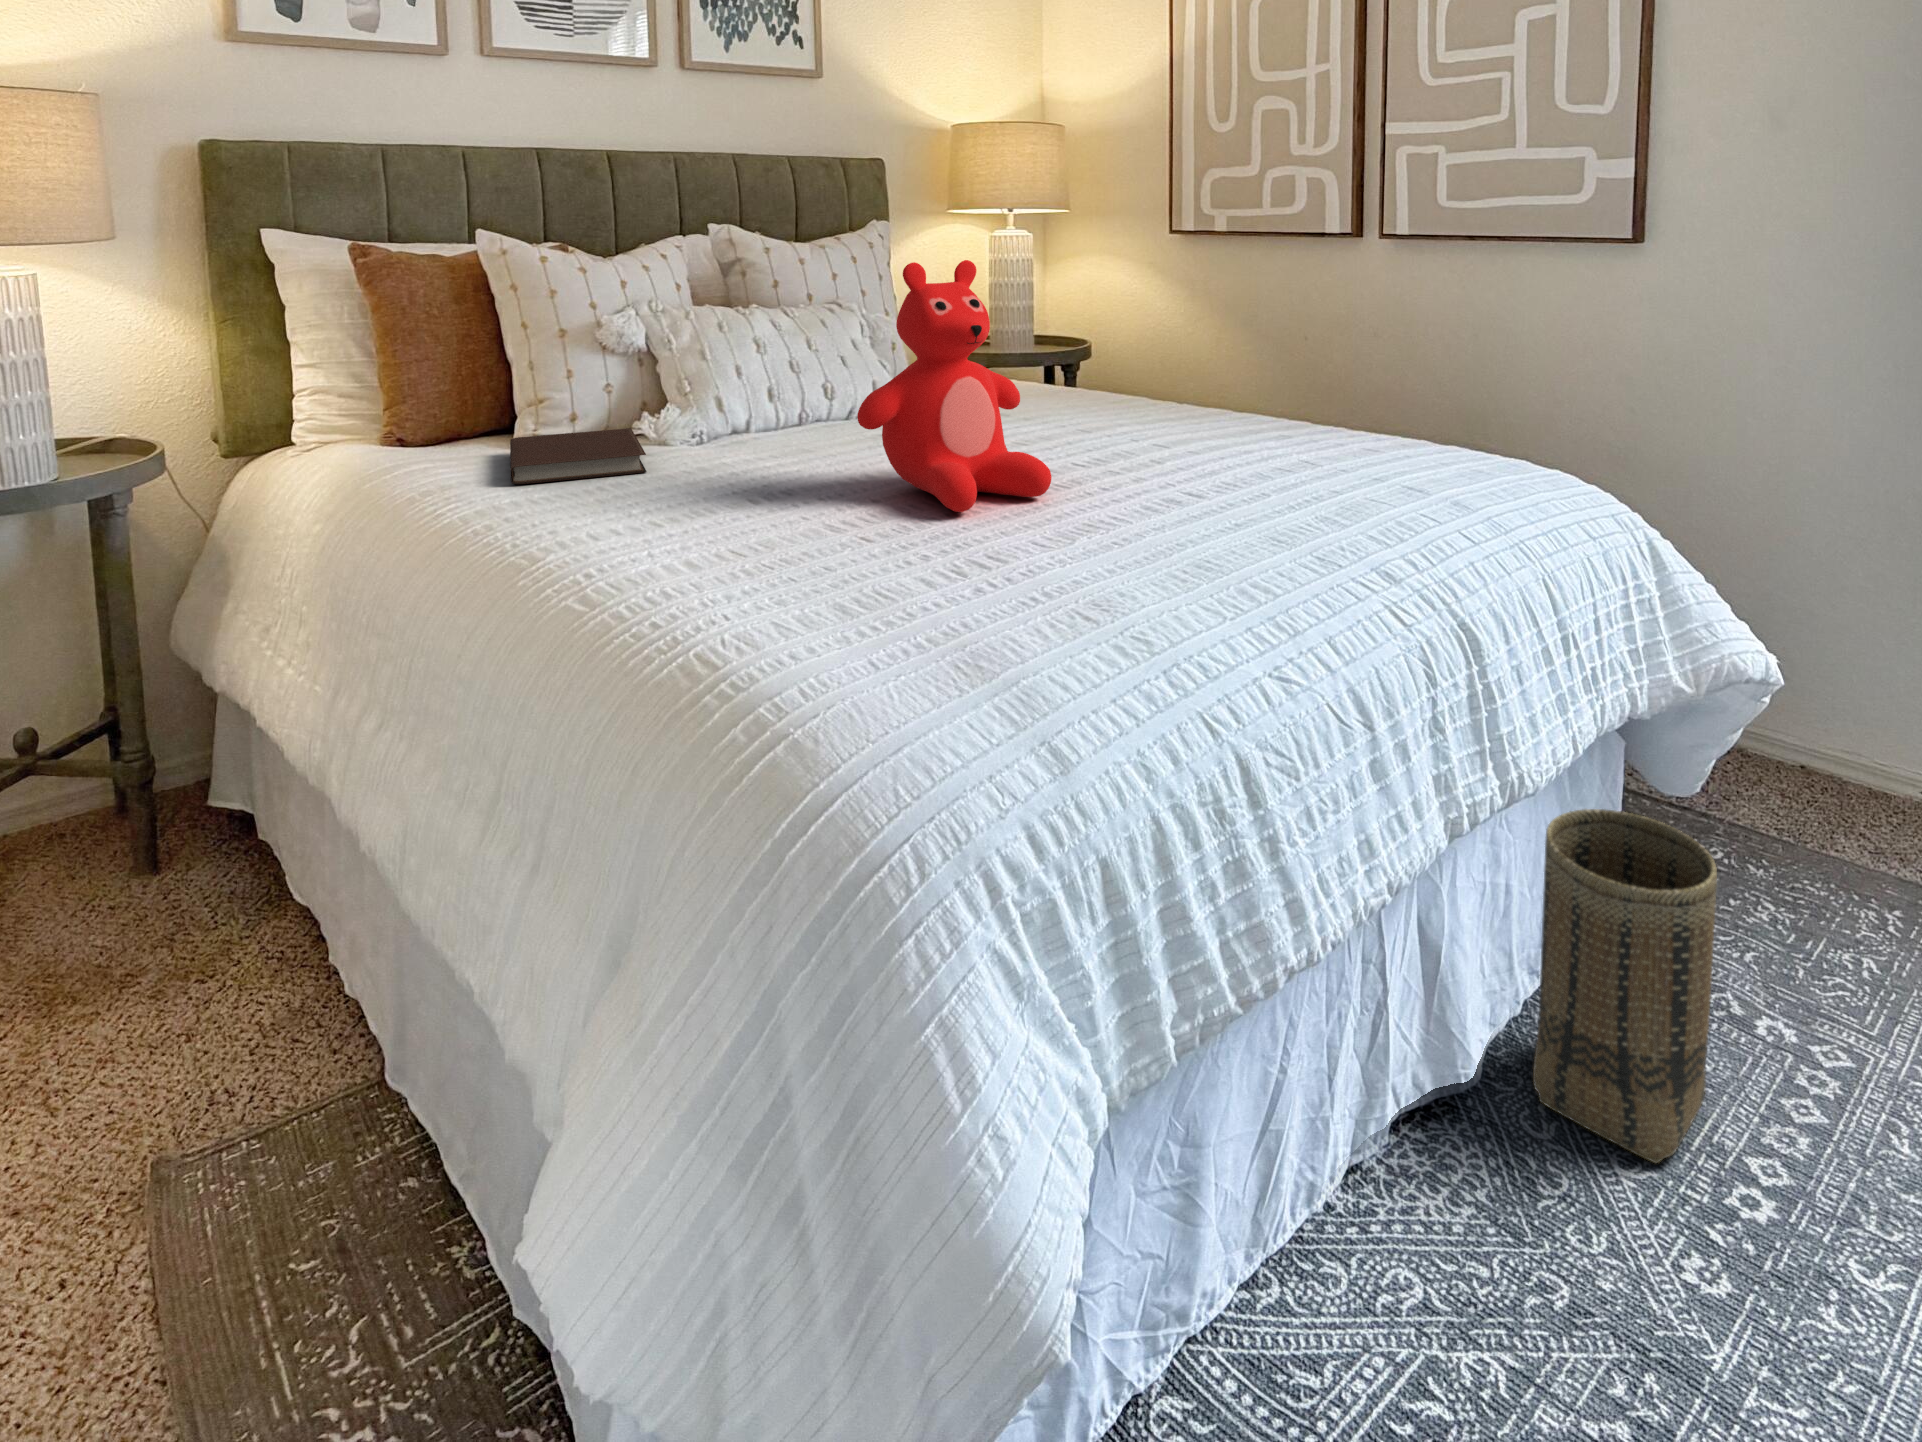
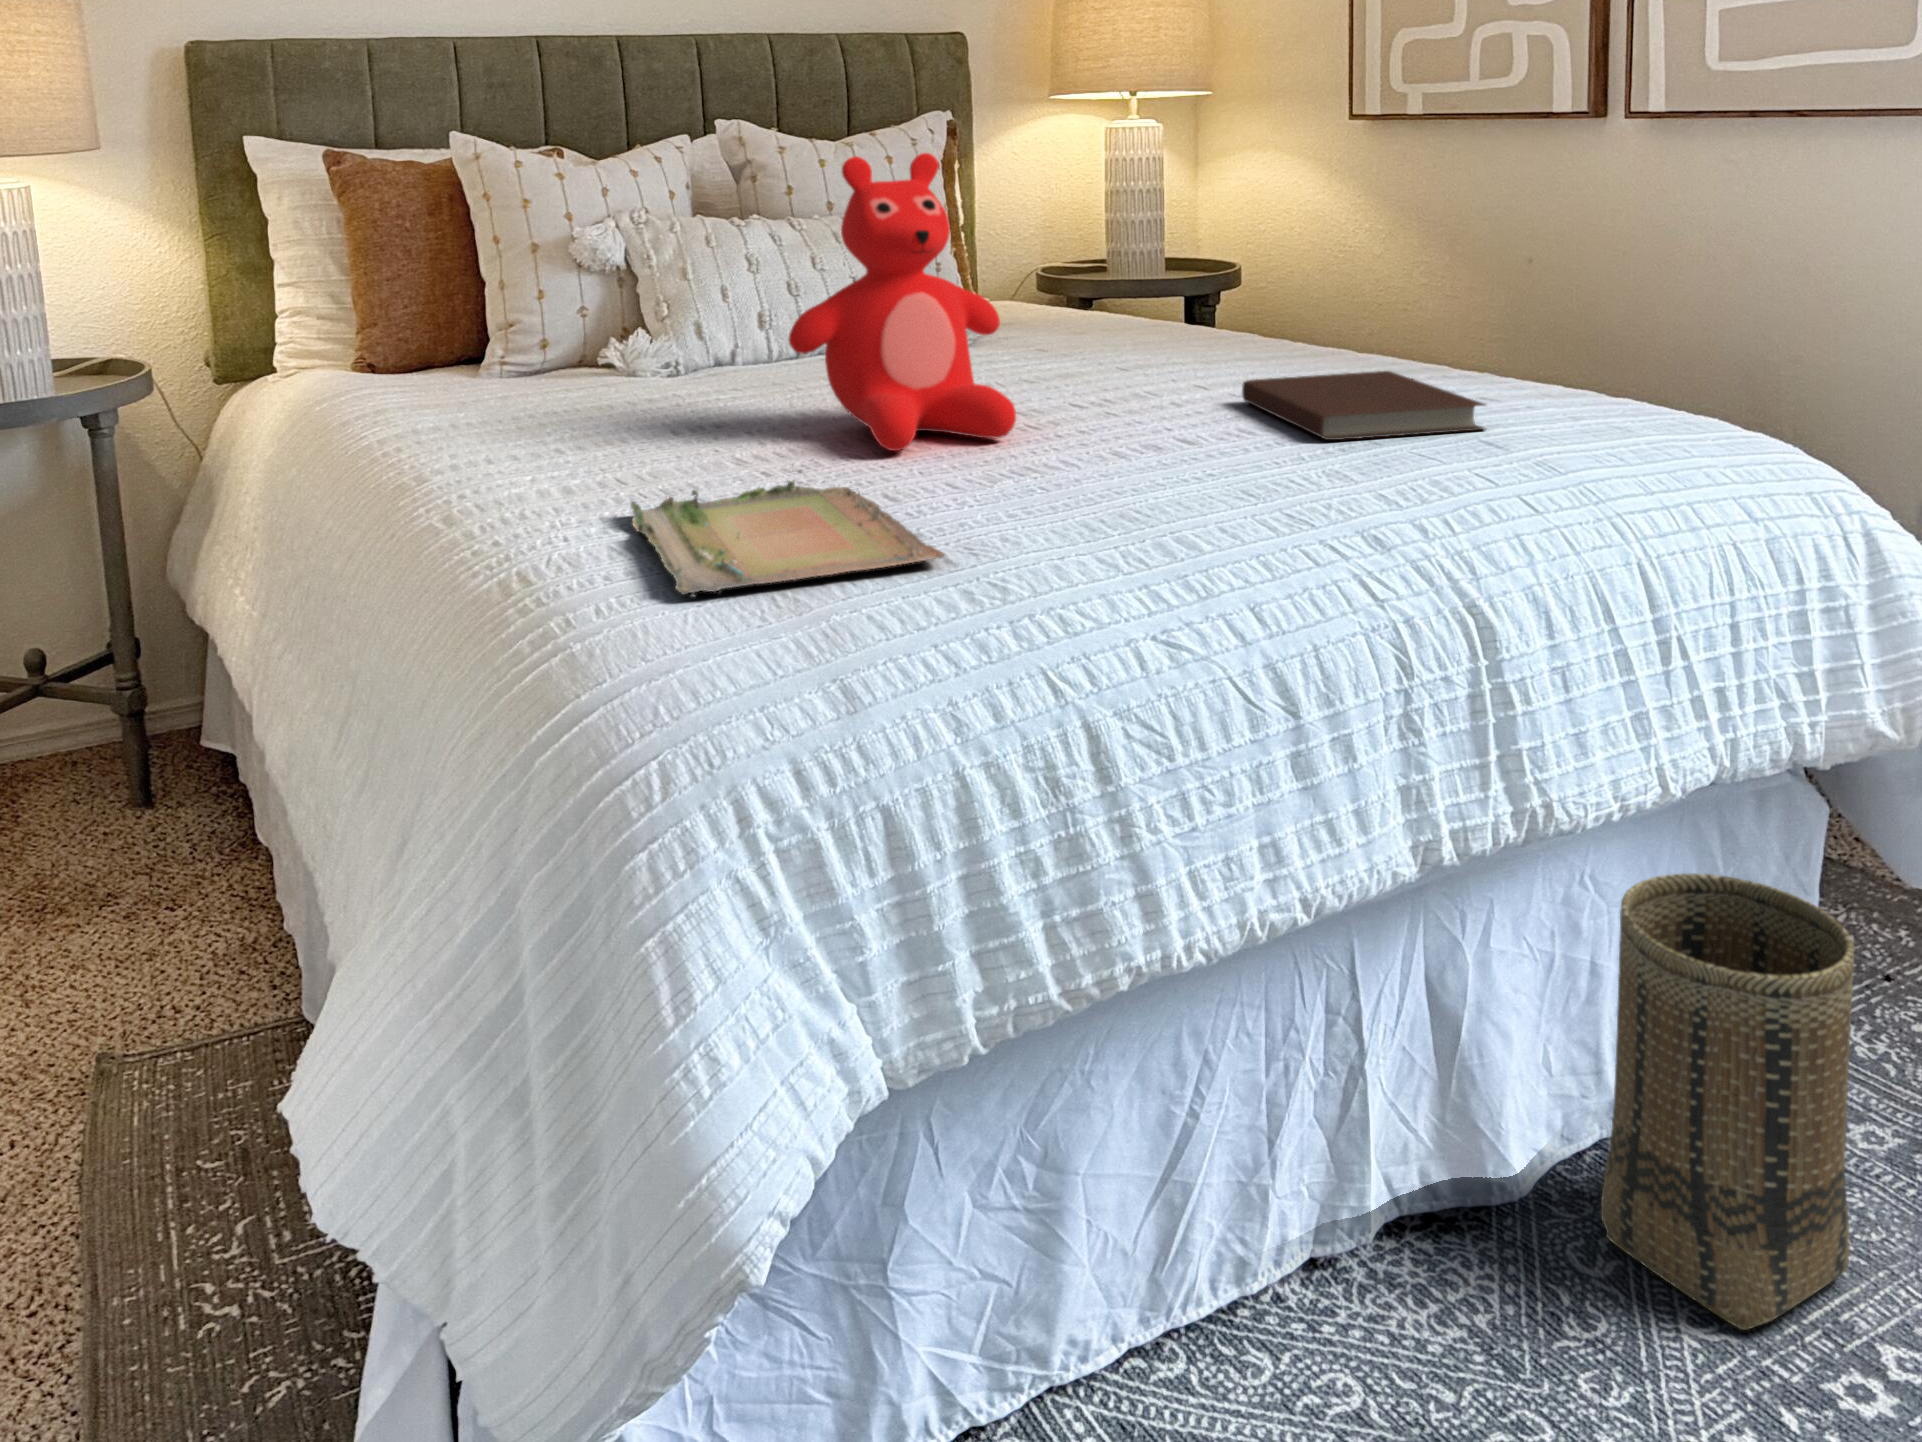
notebook: present [510,428,647,484] -> present [1242,371,1485,440]
tray: none [766,532,1093,674] -> present [630,470,945,597]

